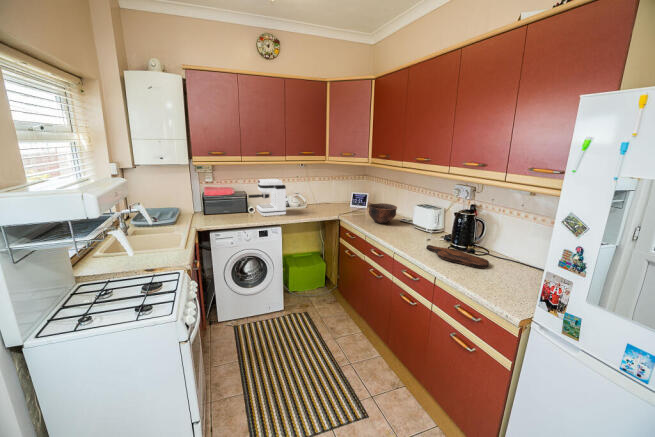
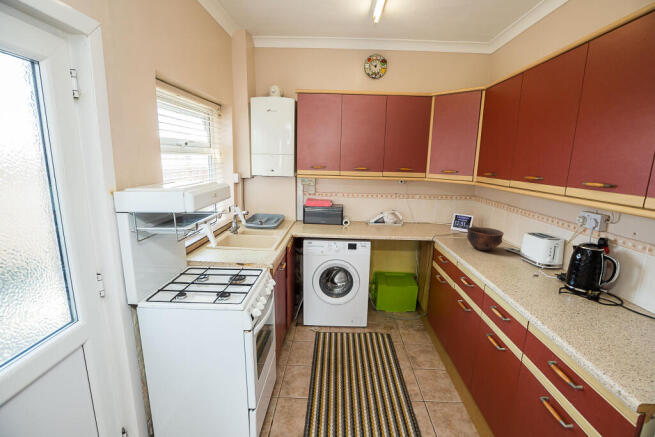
coffee maker: present [248,179,286,216] -> none [343,193,379,230]
cutting board: present [426,245,489,268] -> none [528,282,616,322]

